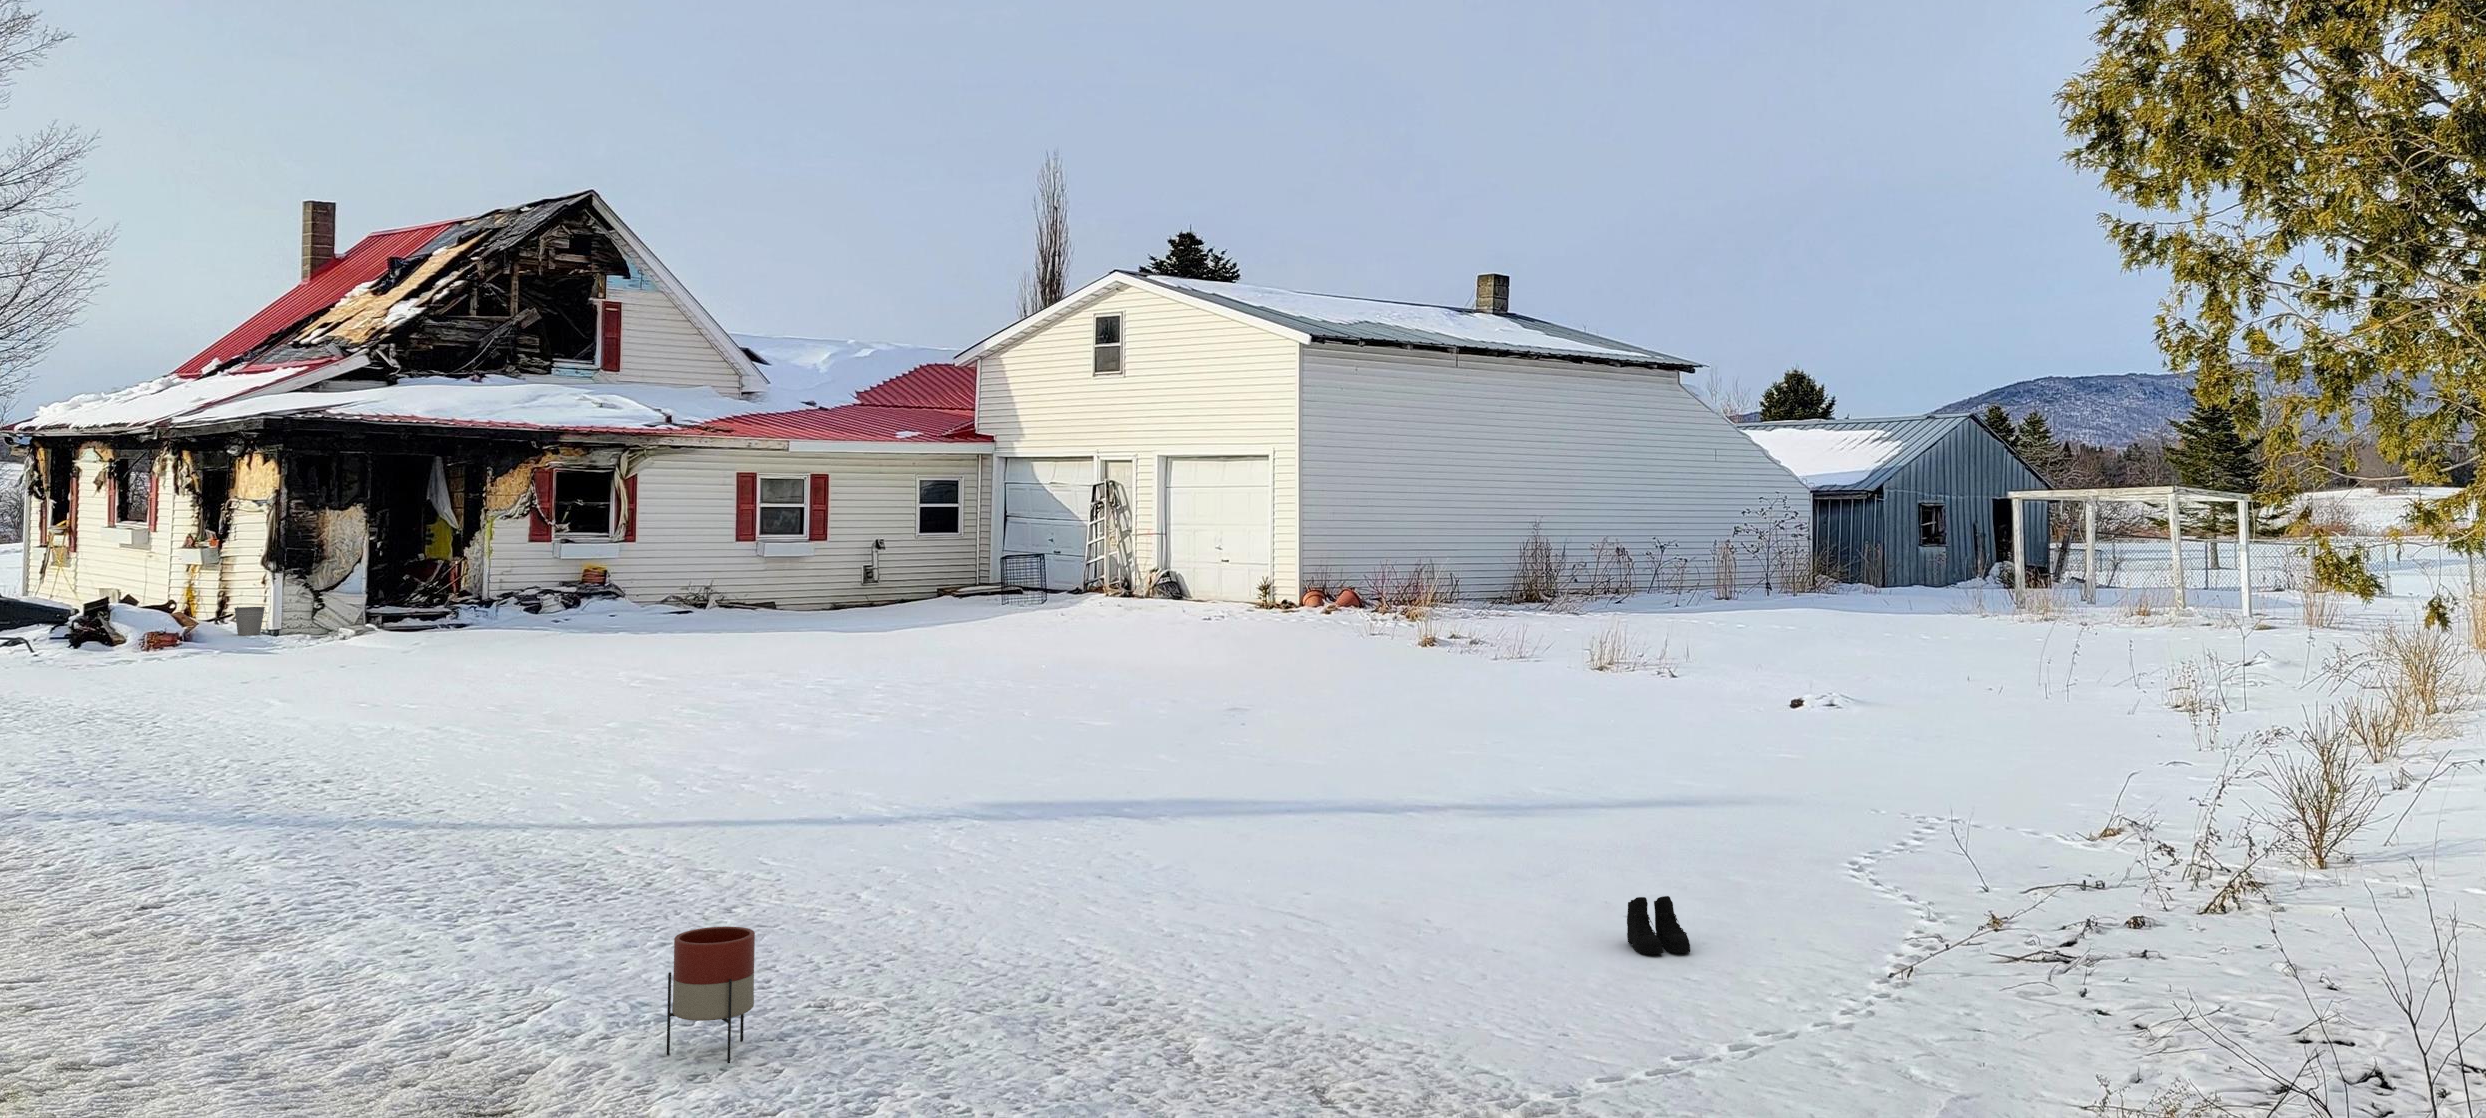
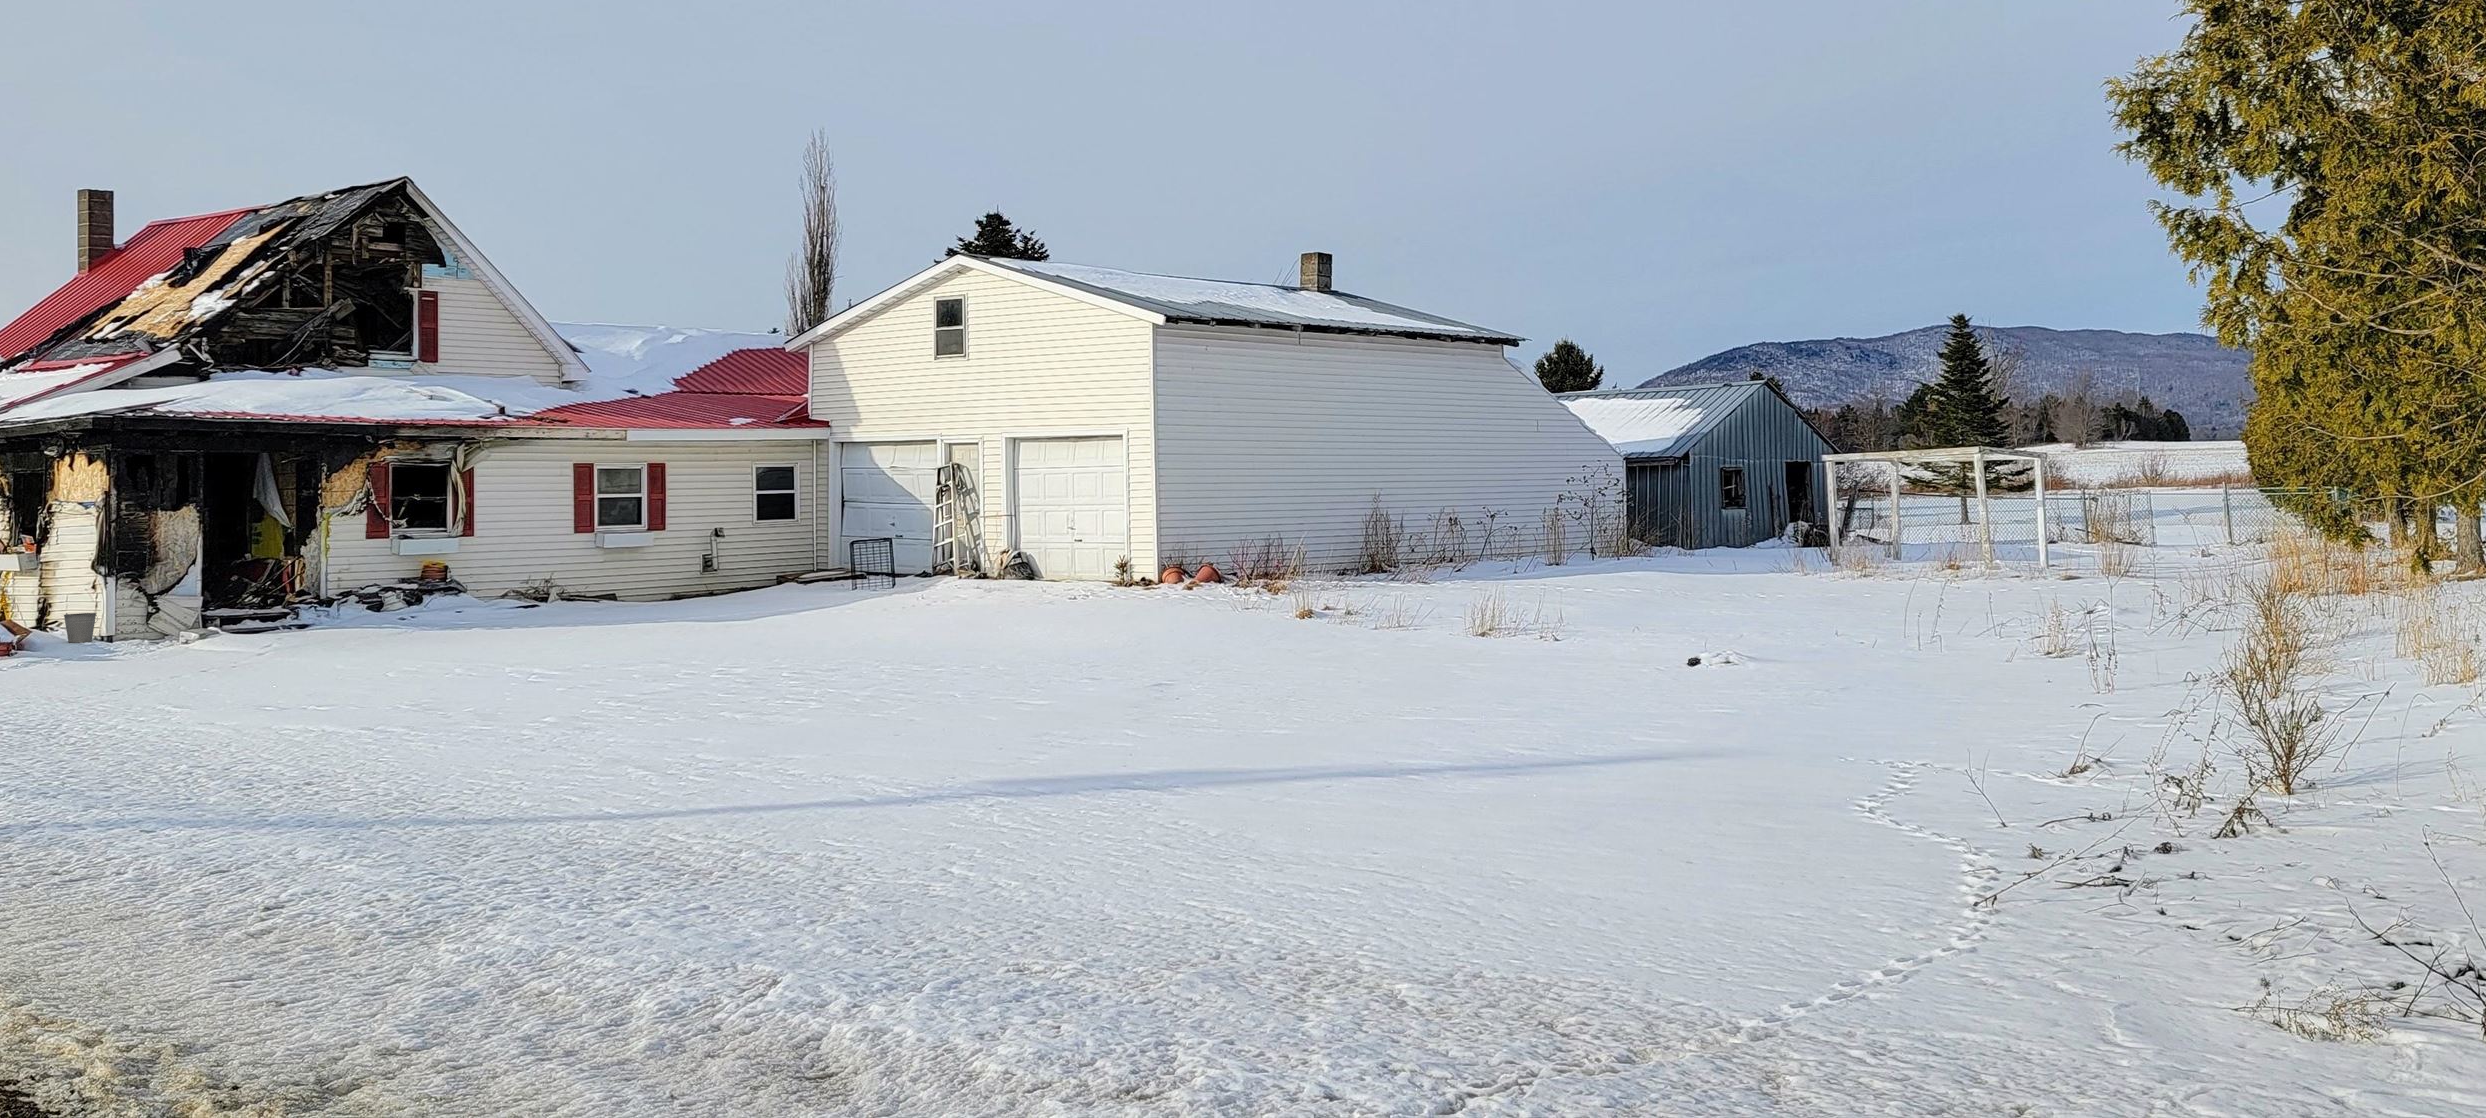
boots: present [1627,896,1690,954] -> none [1604,811,1660,859]
planter: present [667,926,755,1063] -> none [854,861,925,972]

